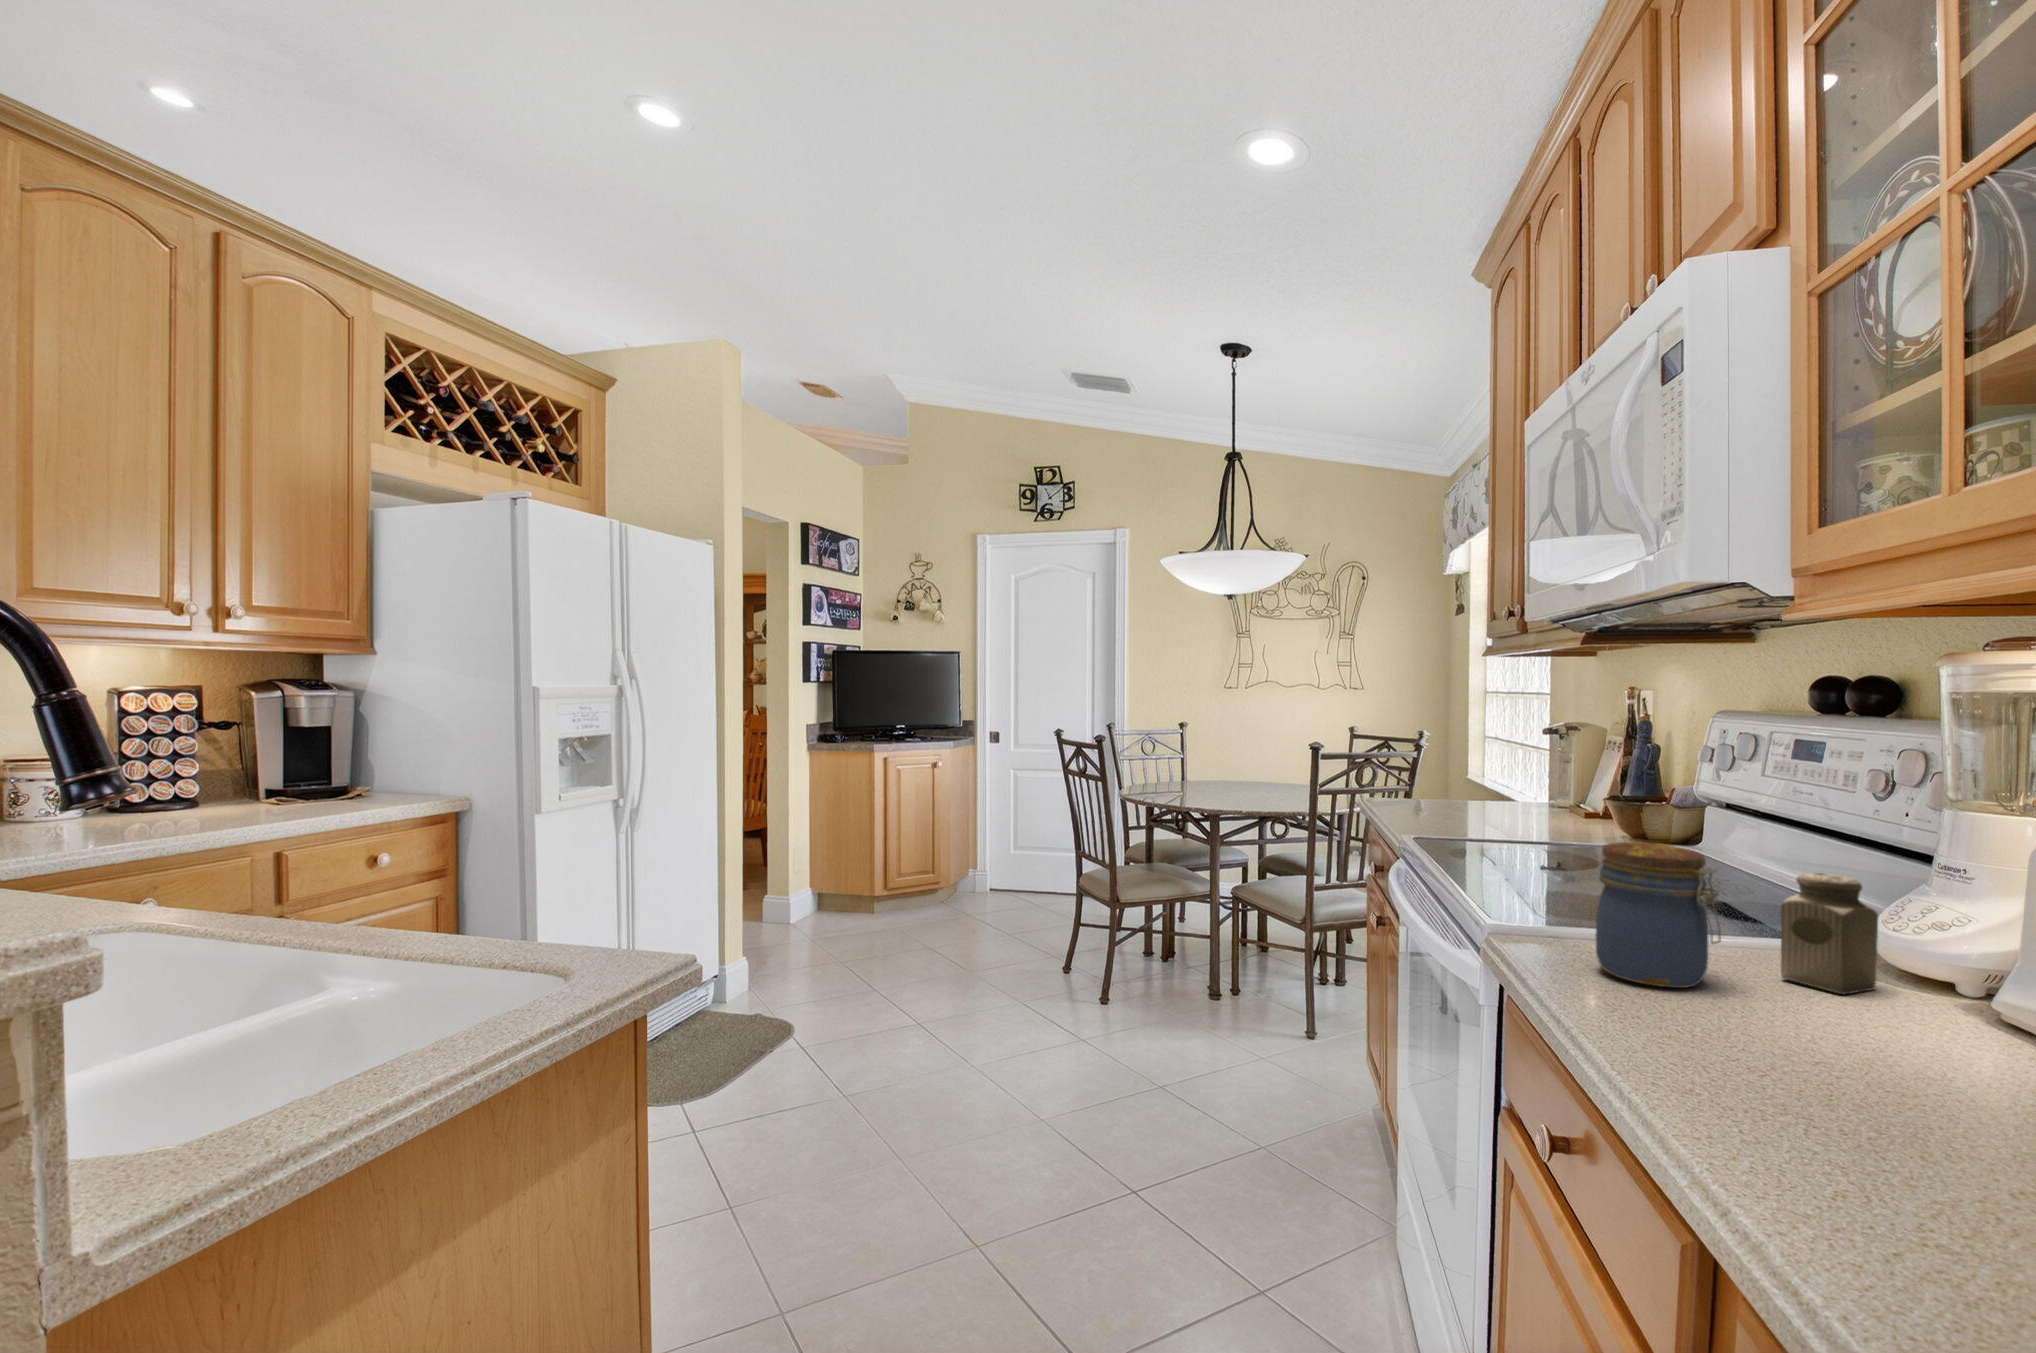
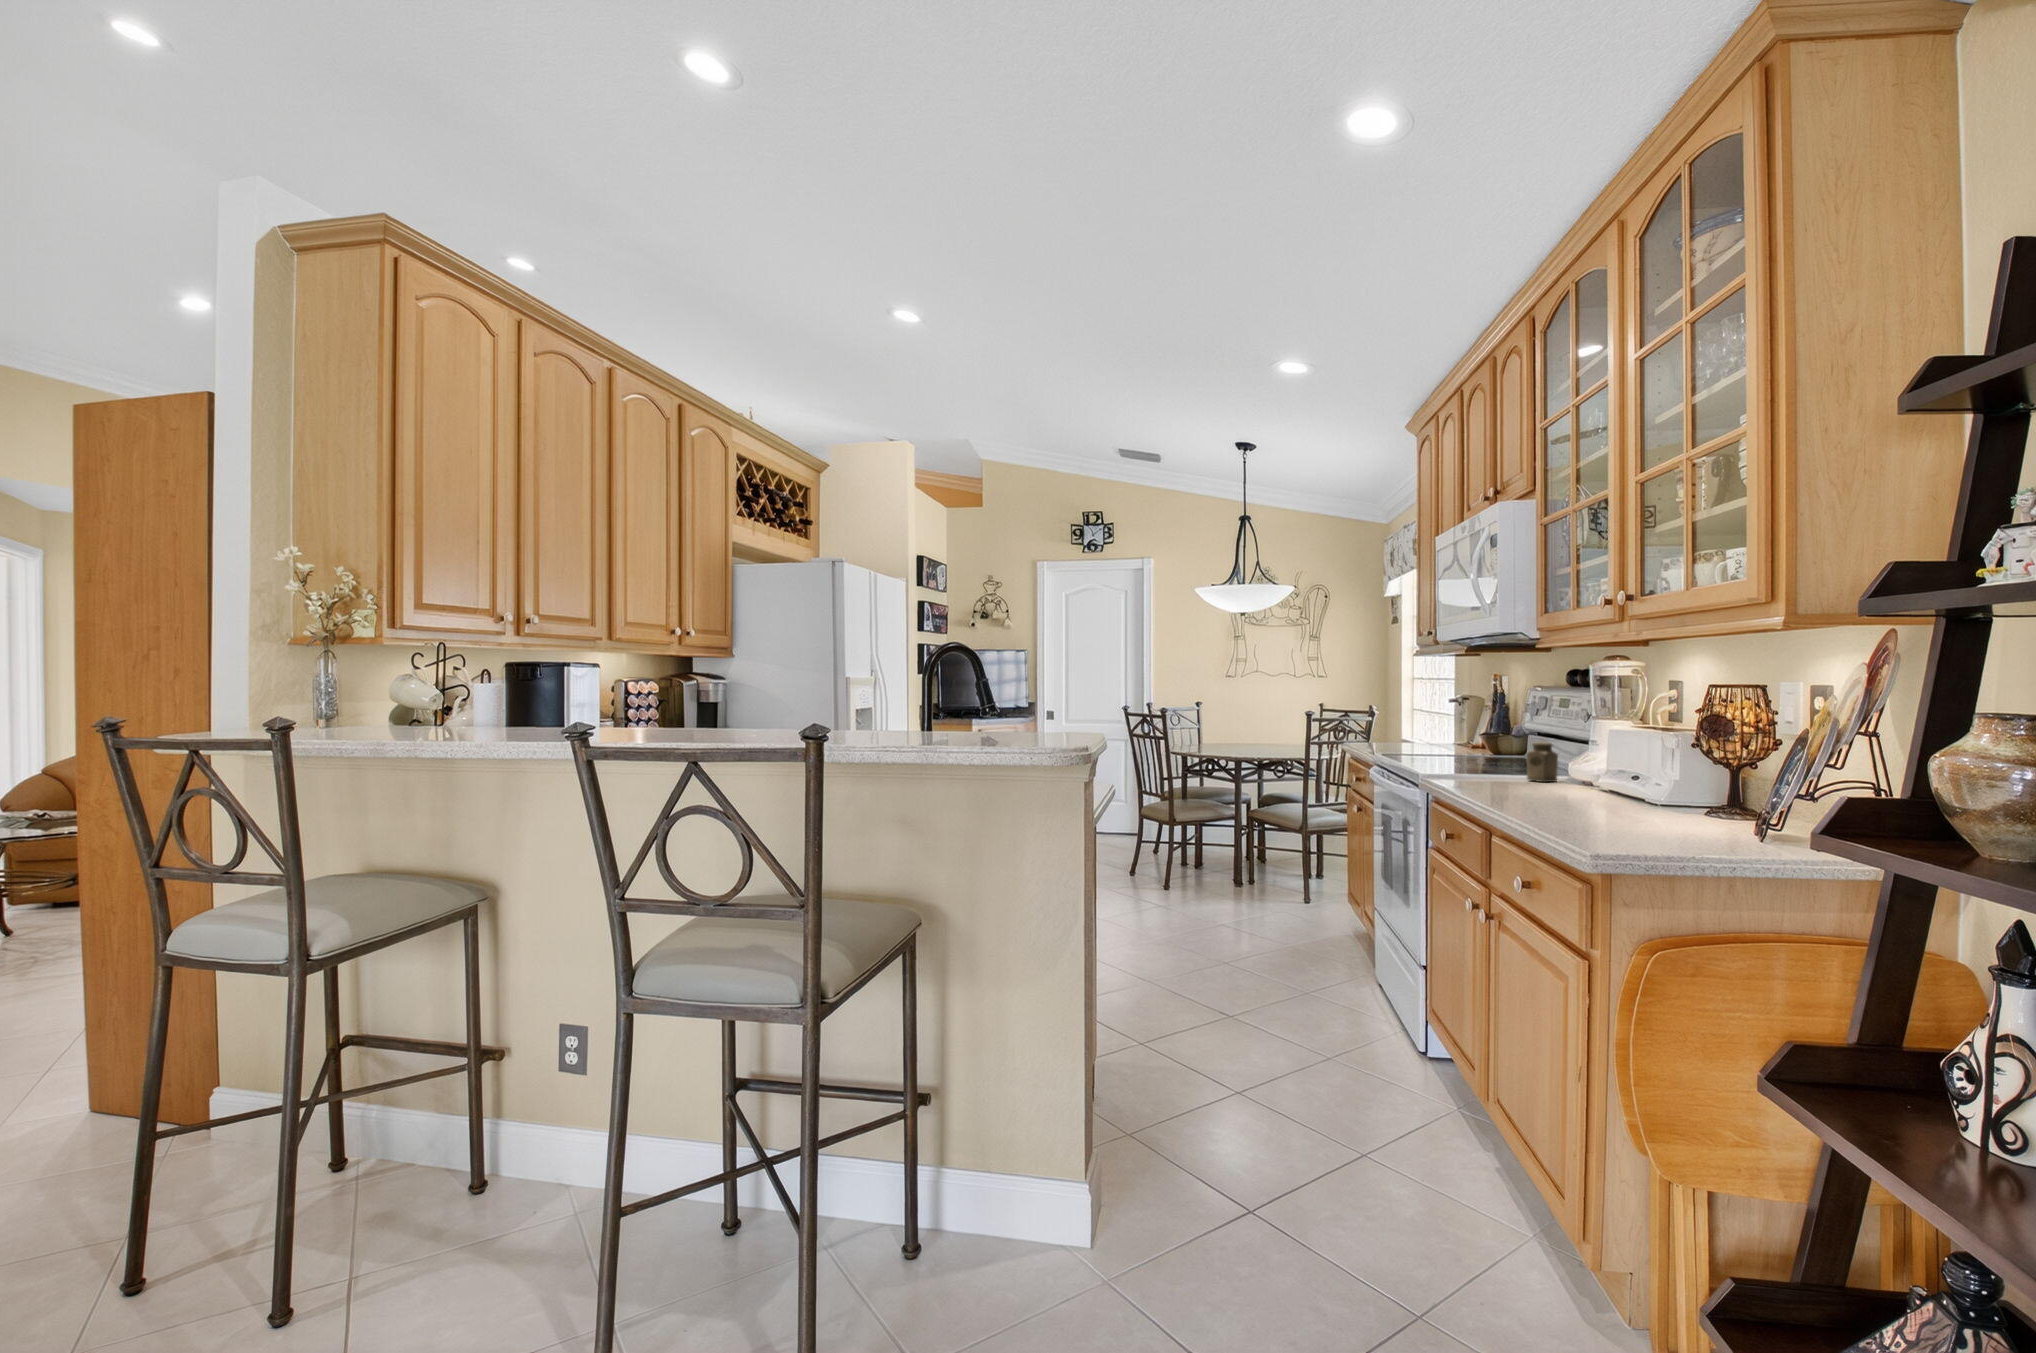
jar: present [1596,842,1721,988] -> none [1463,732,1504,782]

